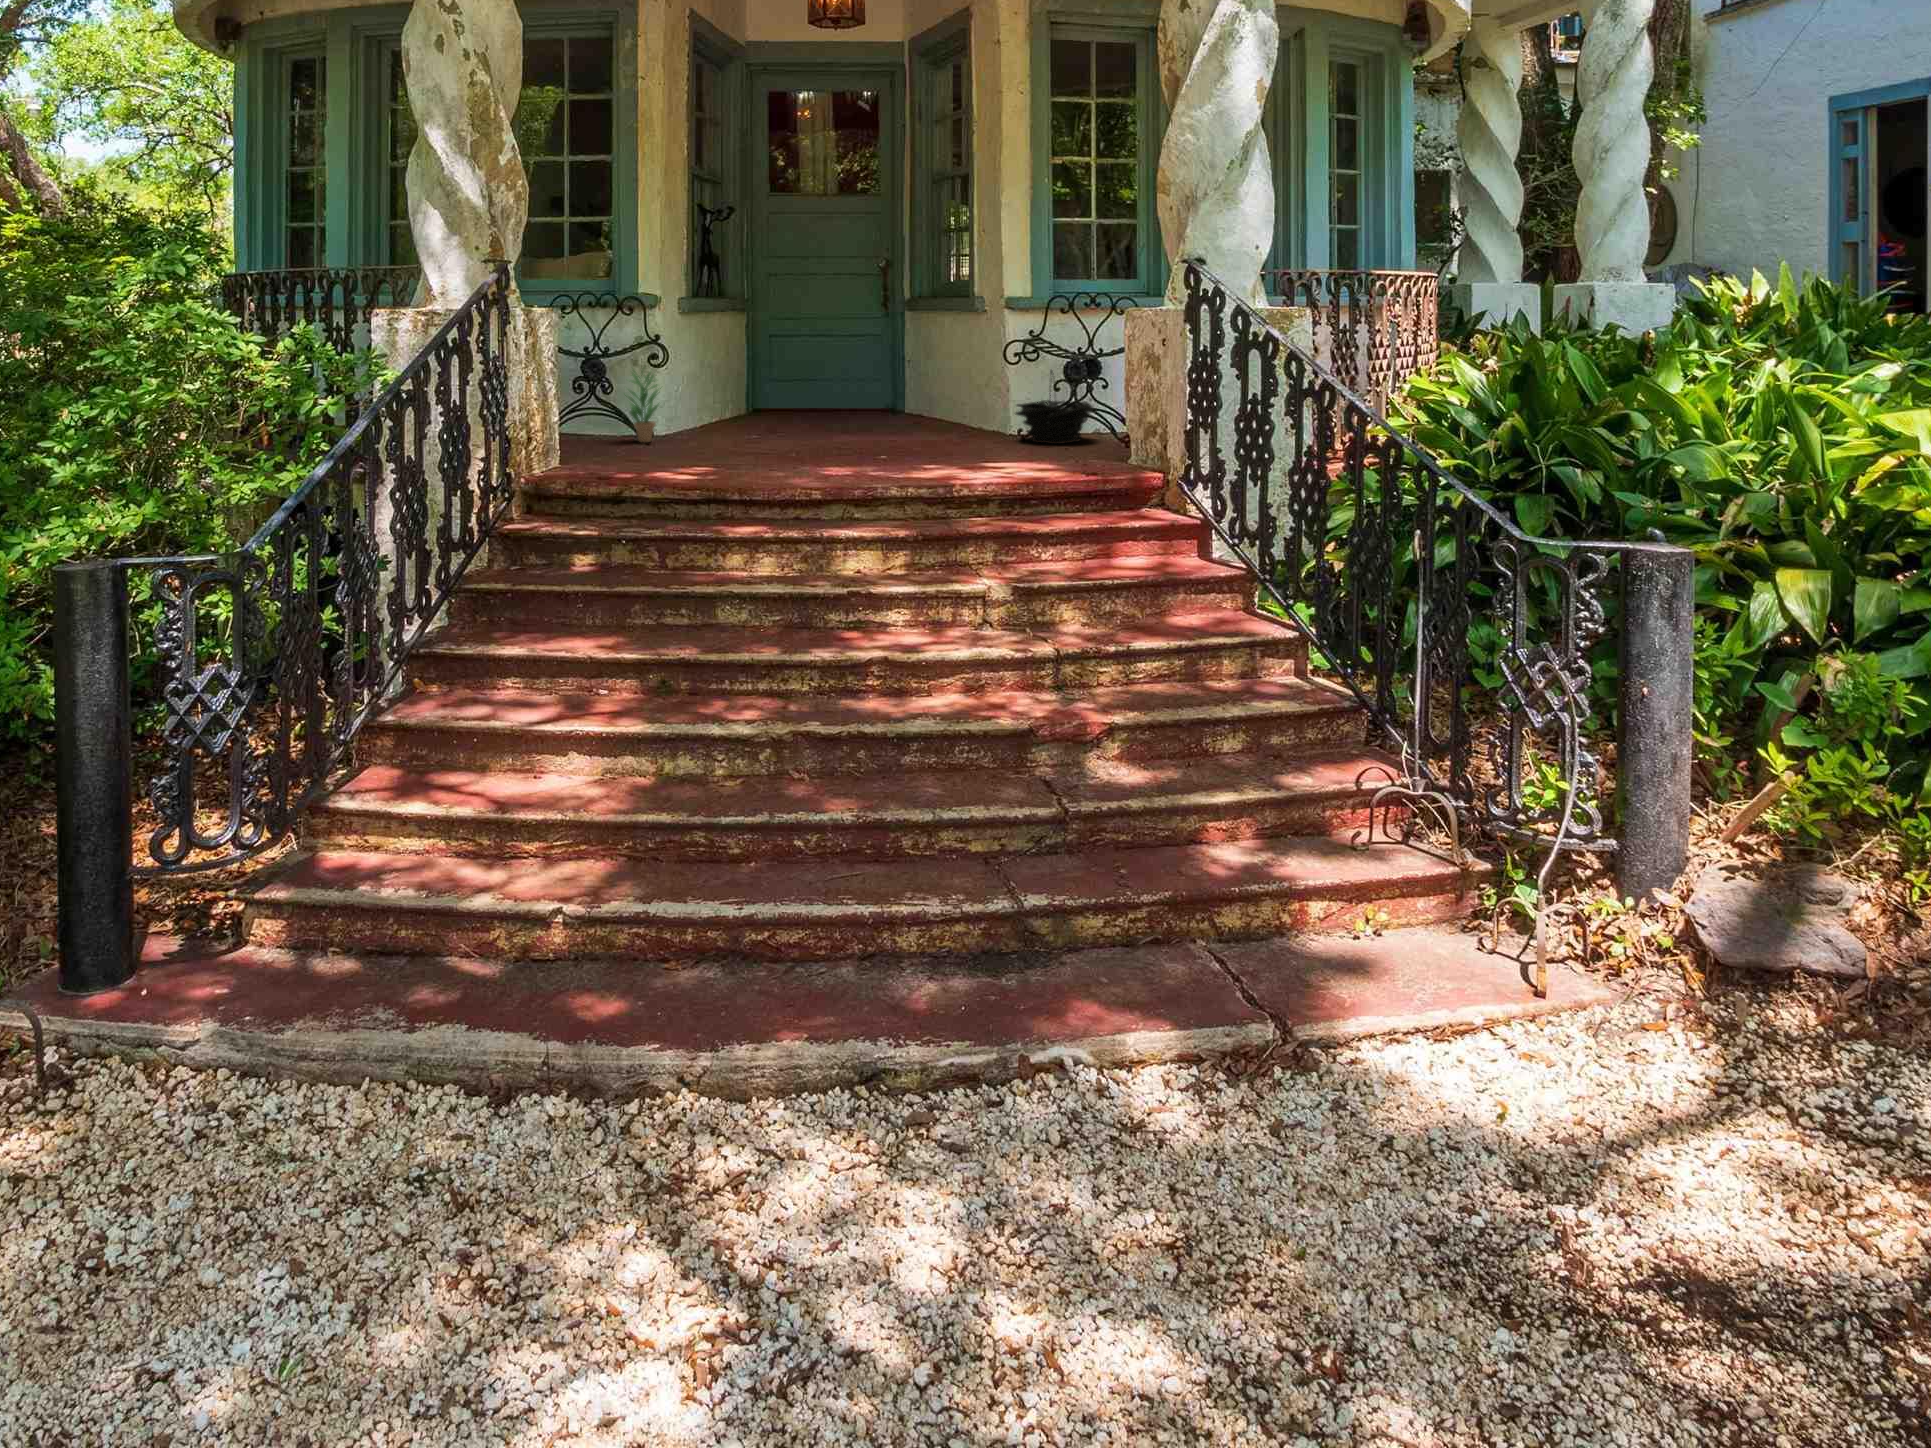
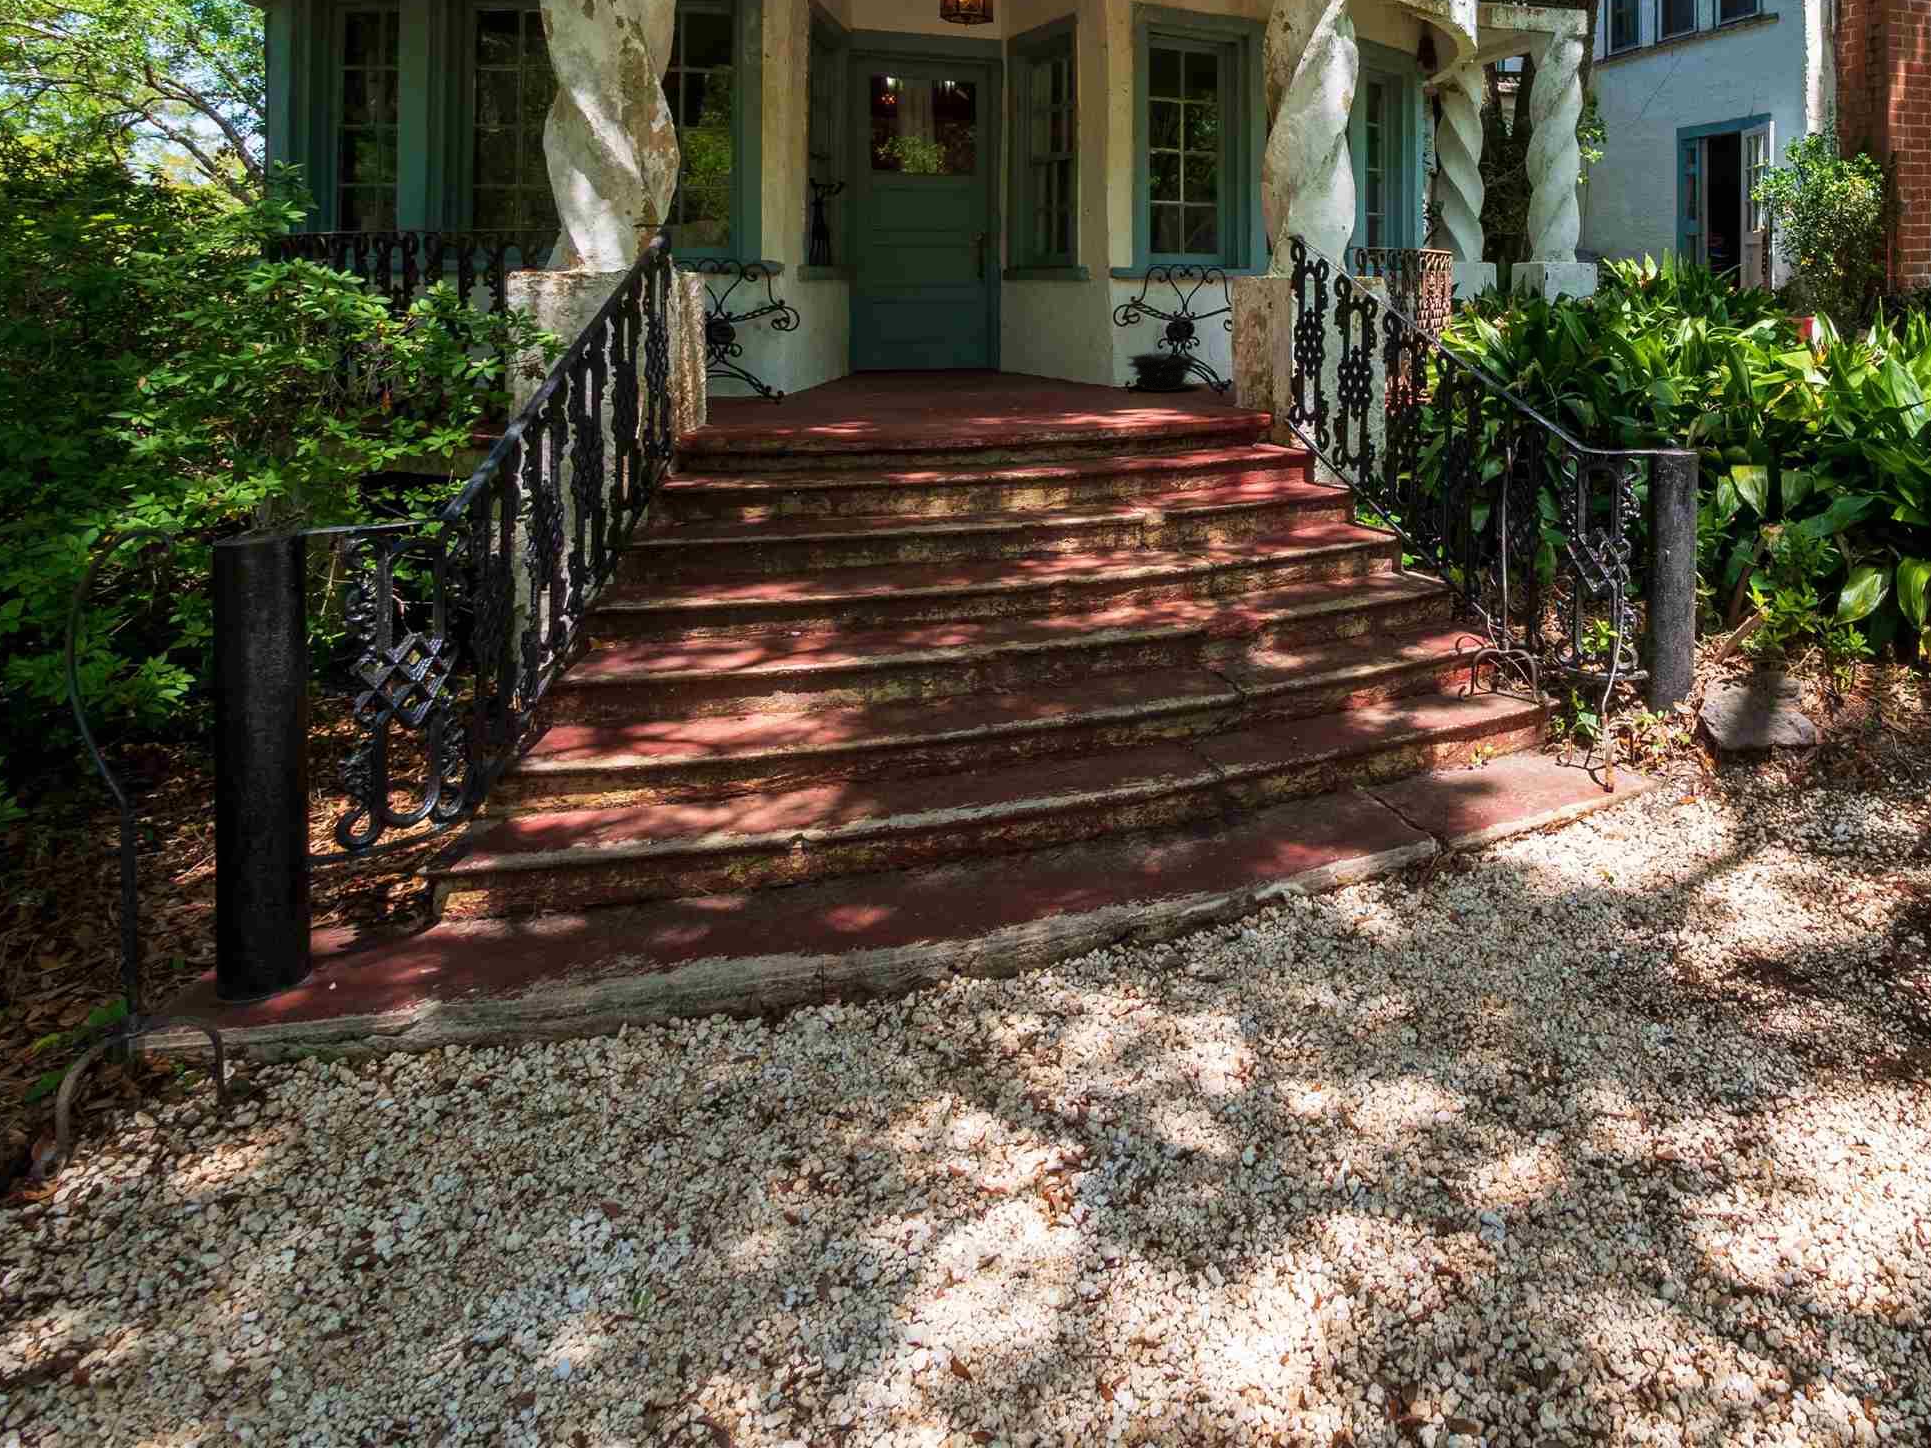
potted plant: present [625,371,661,442] -> none [738,323,781,399]

